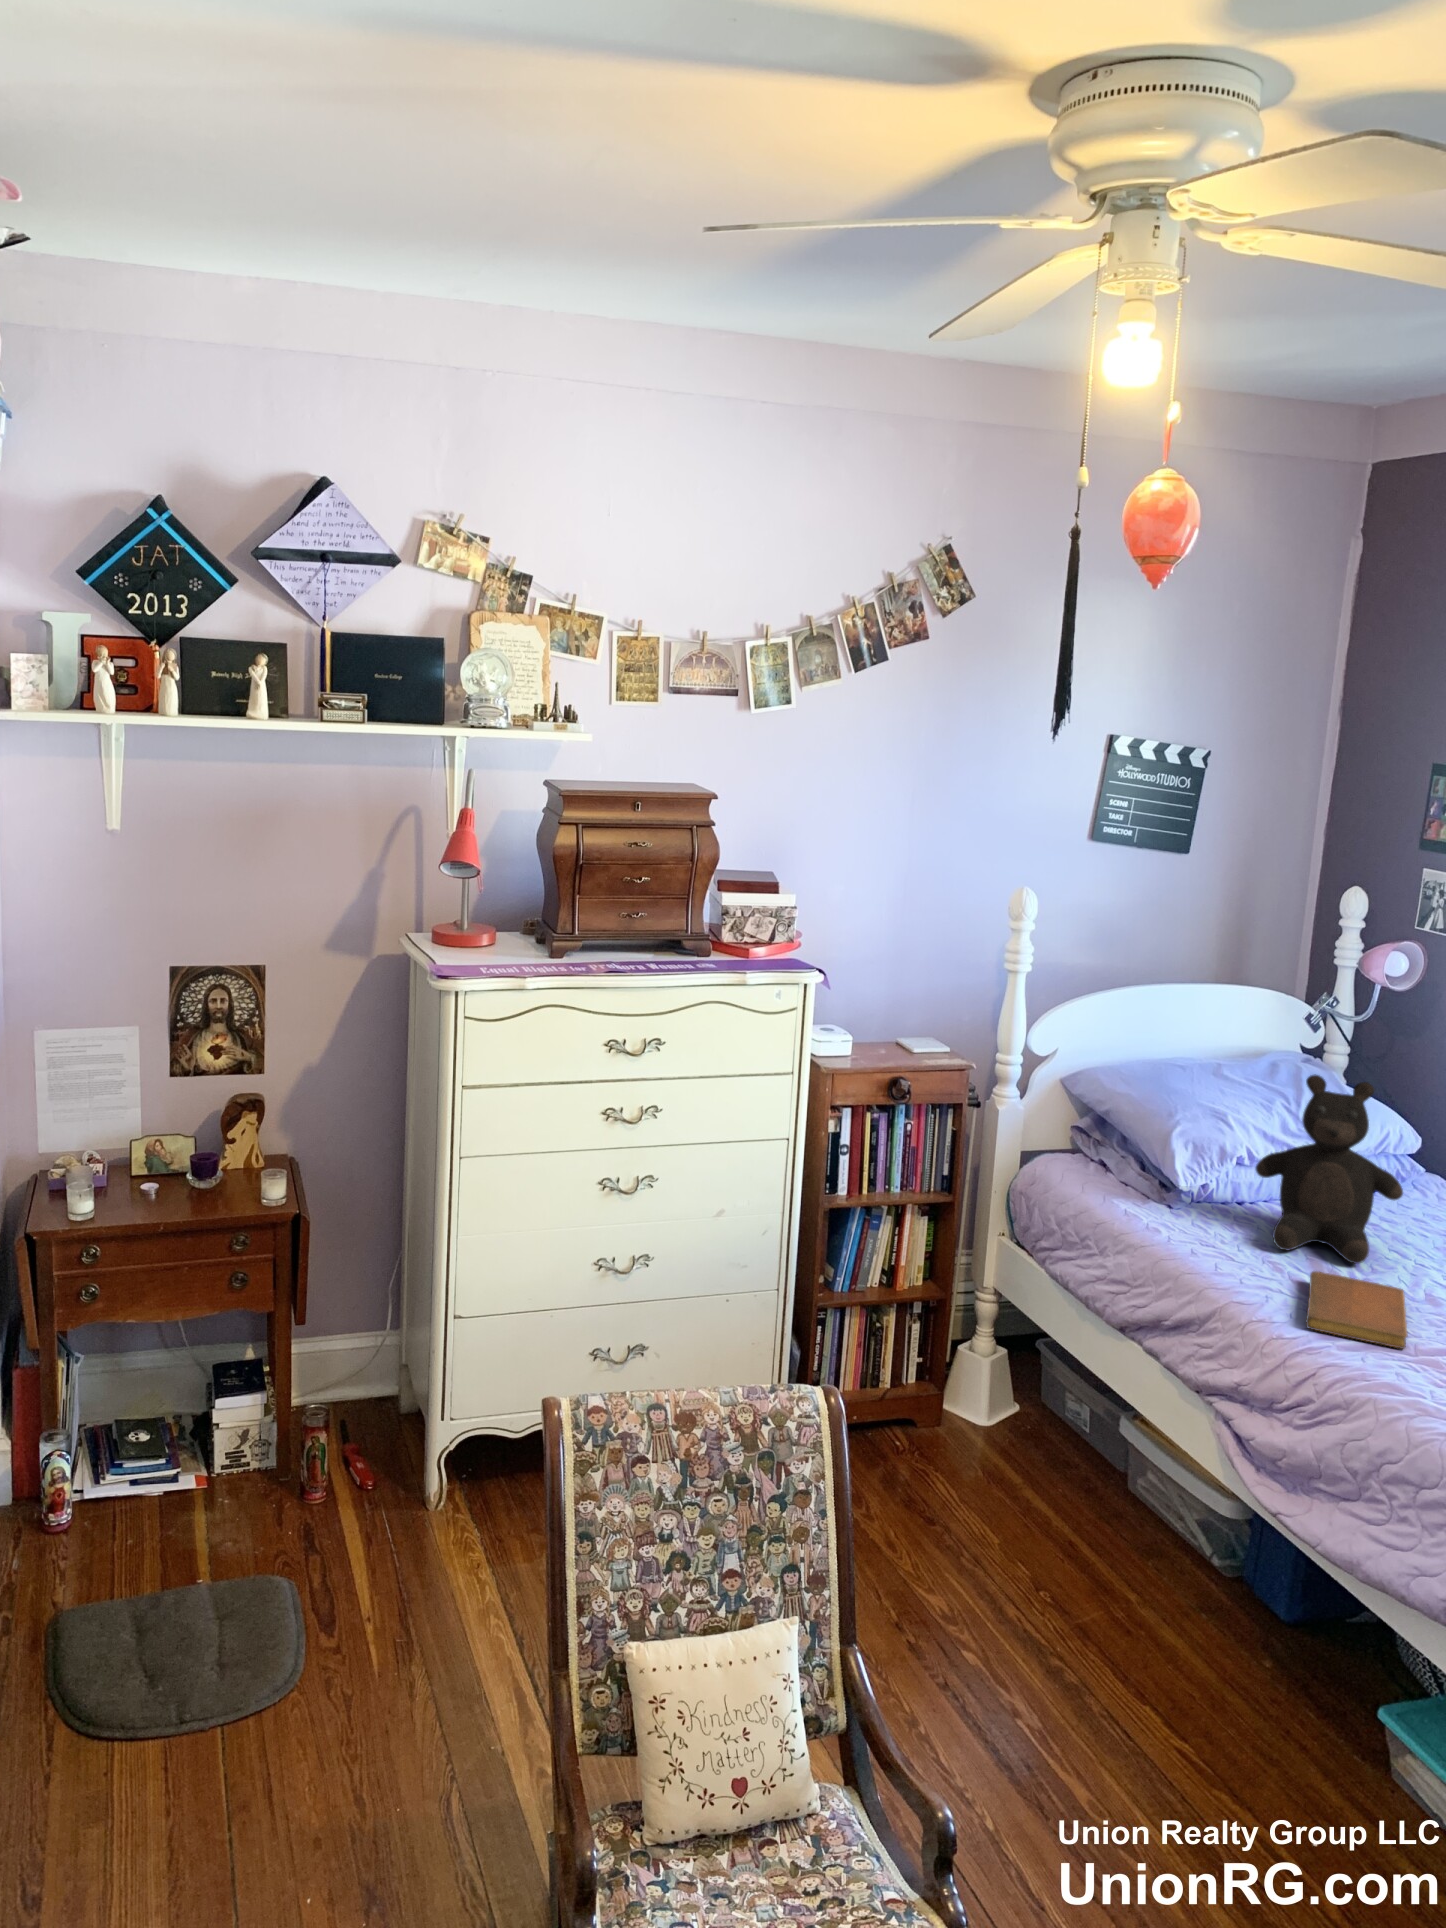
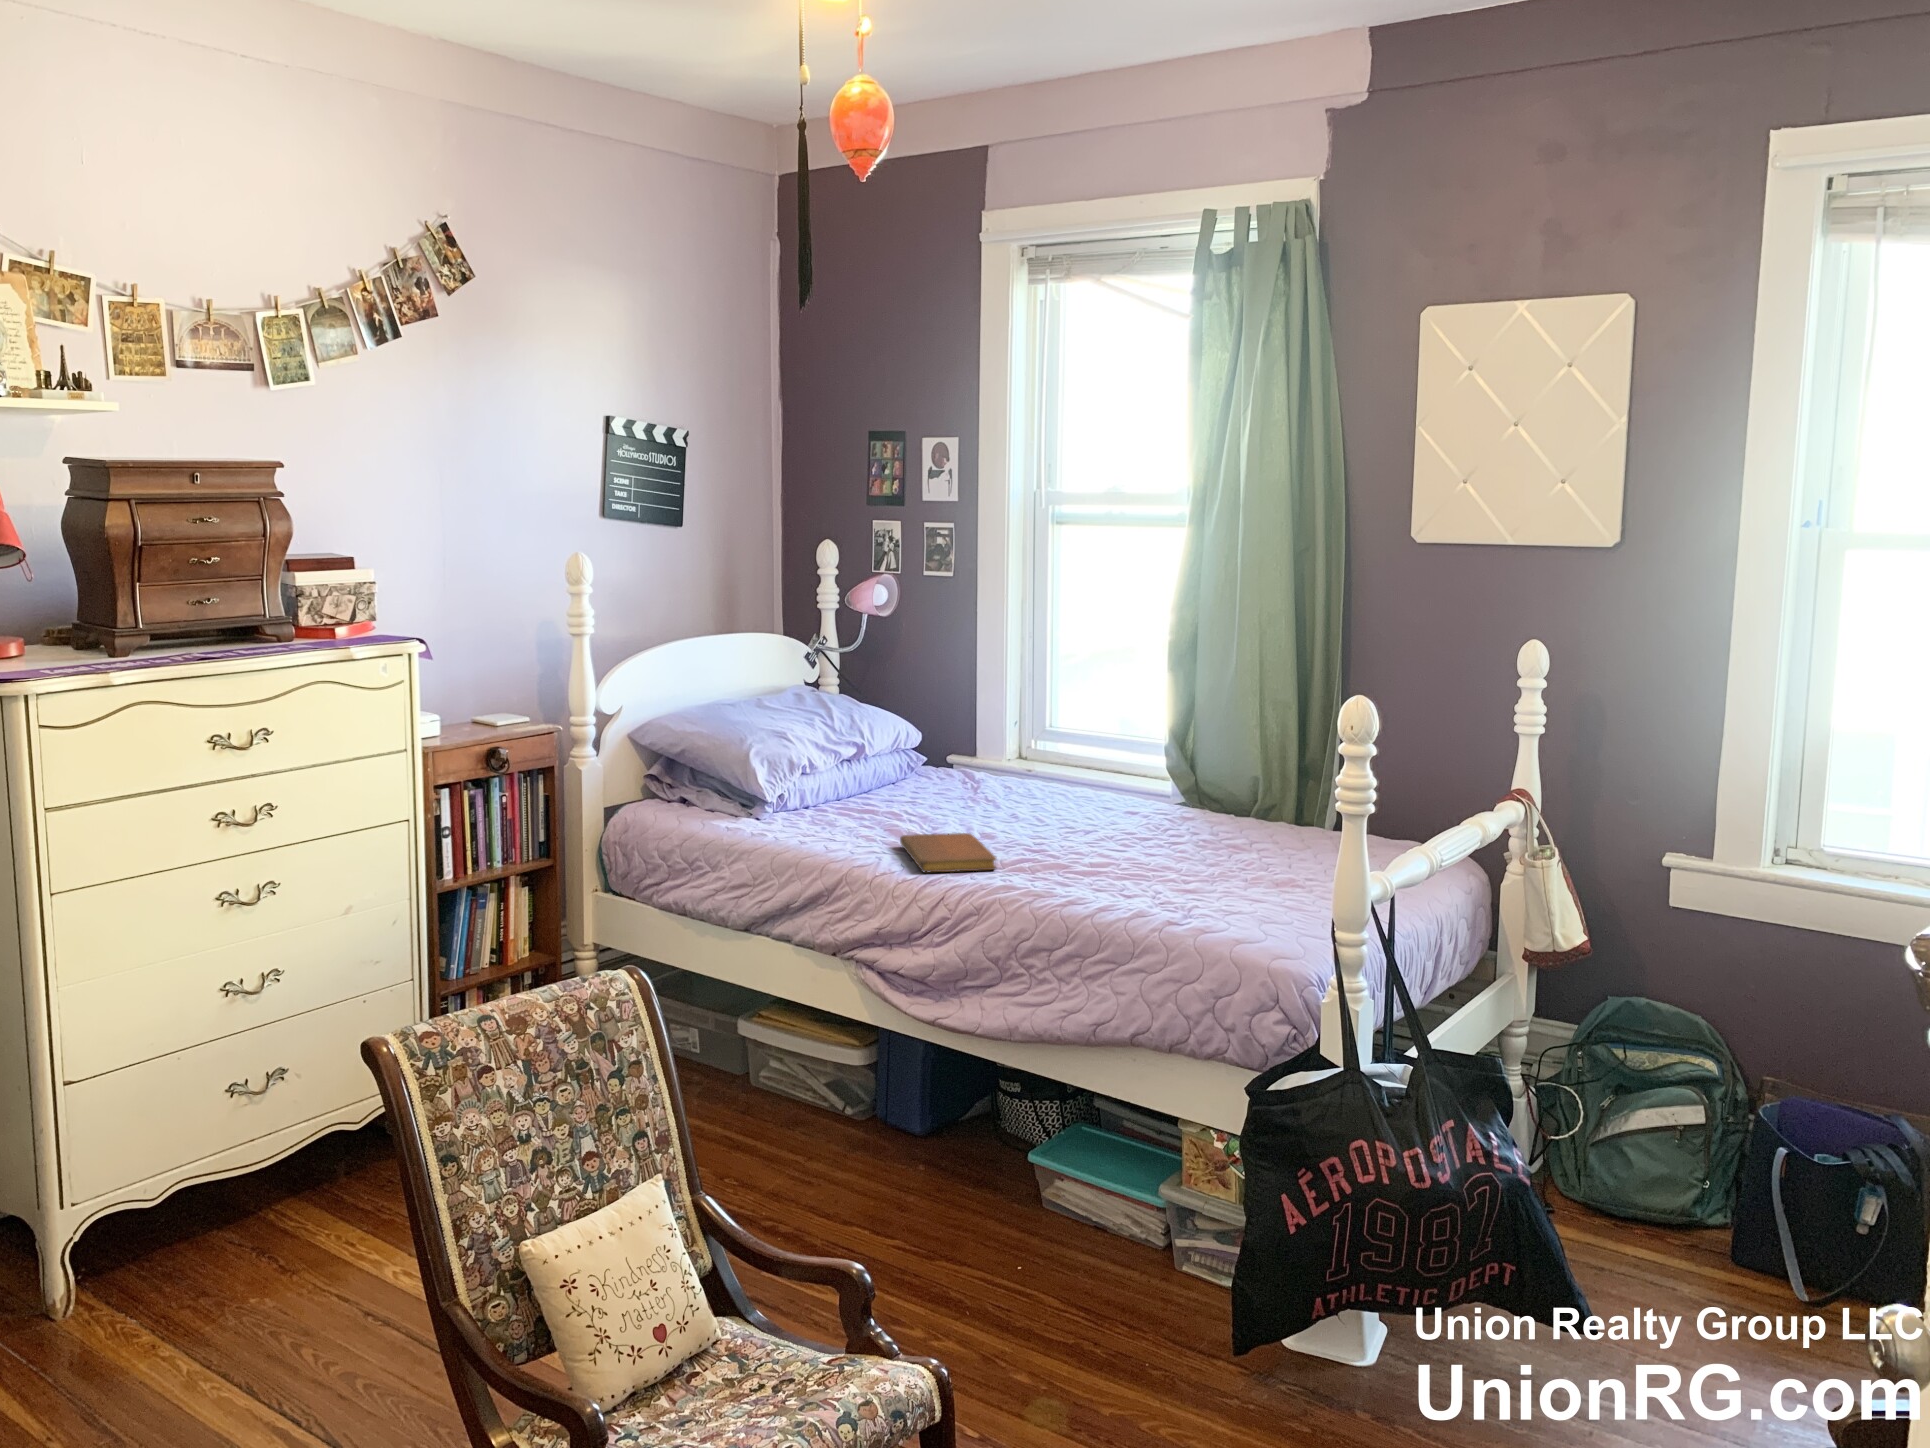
teddy bear: present [1256,1074,1403,1264] -> none [825,678,941,831]

